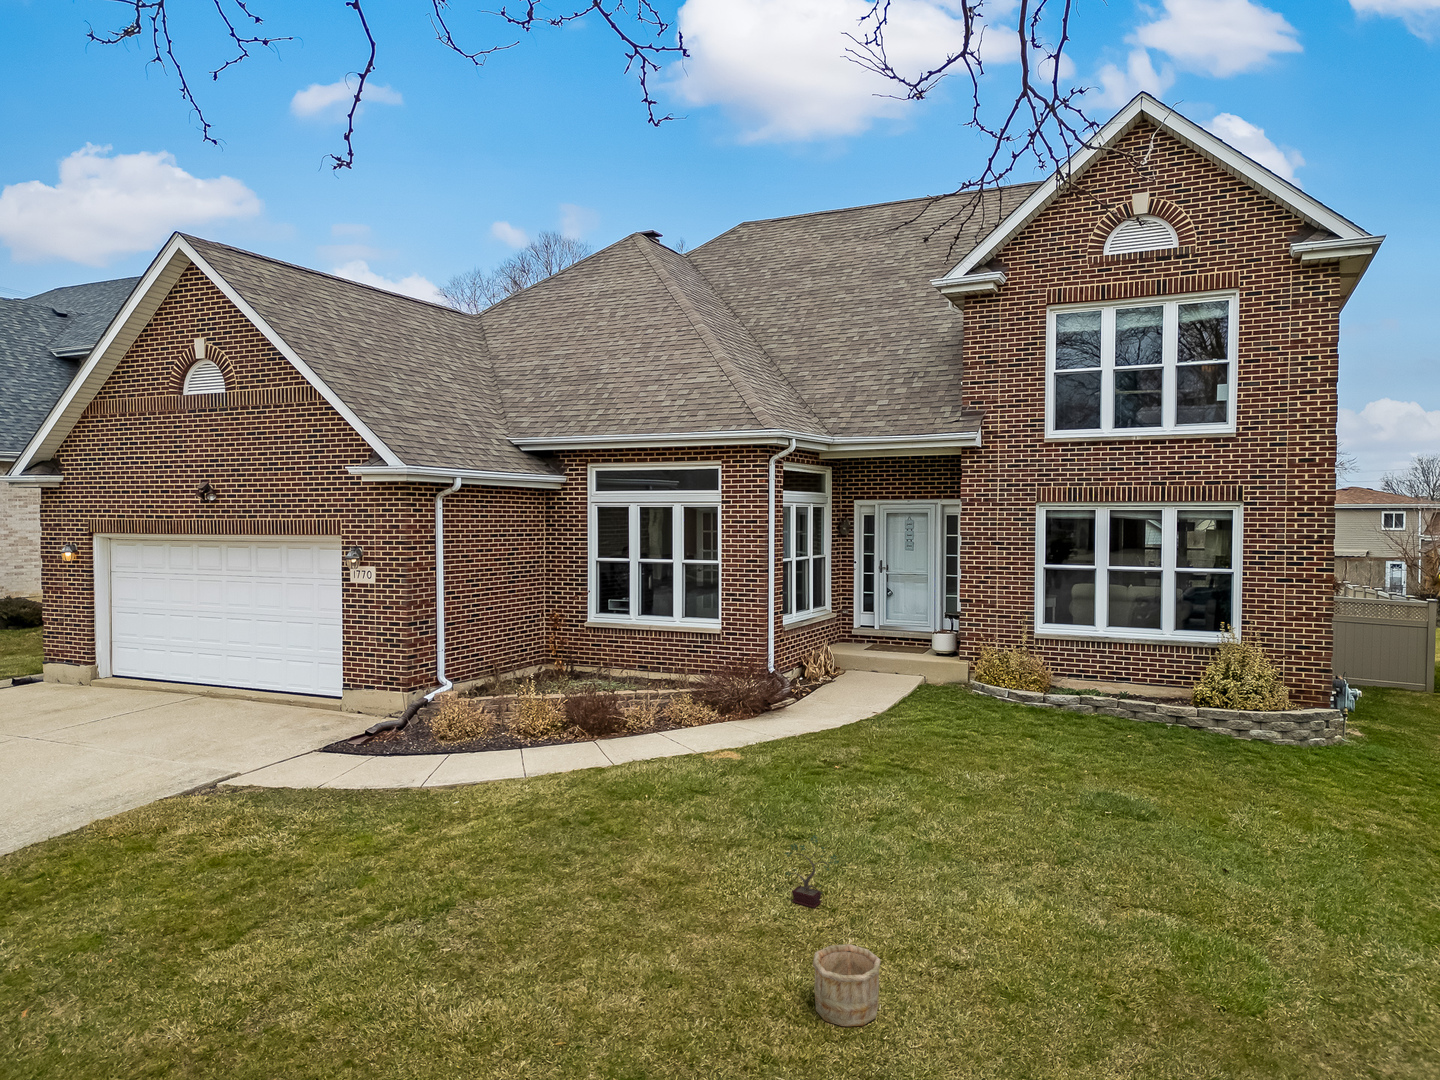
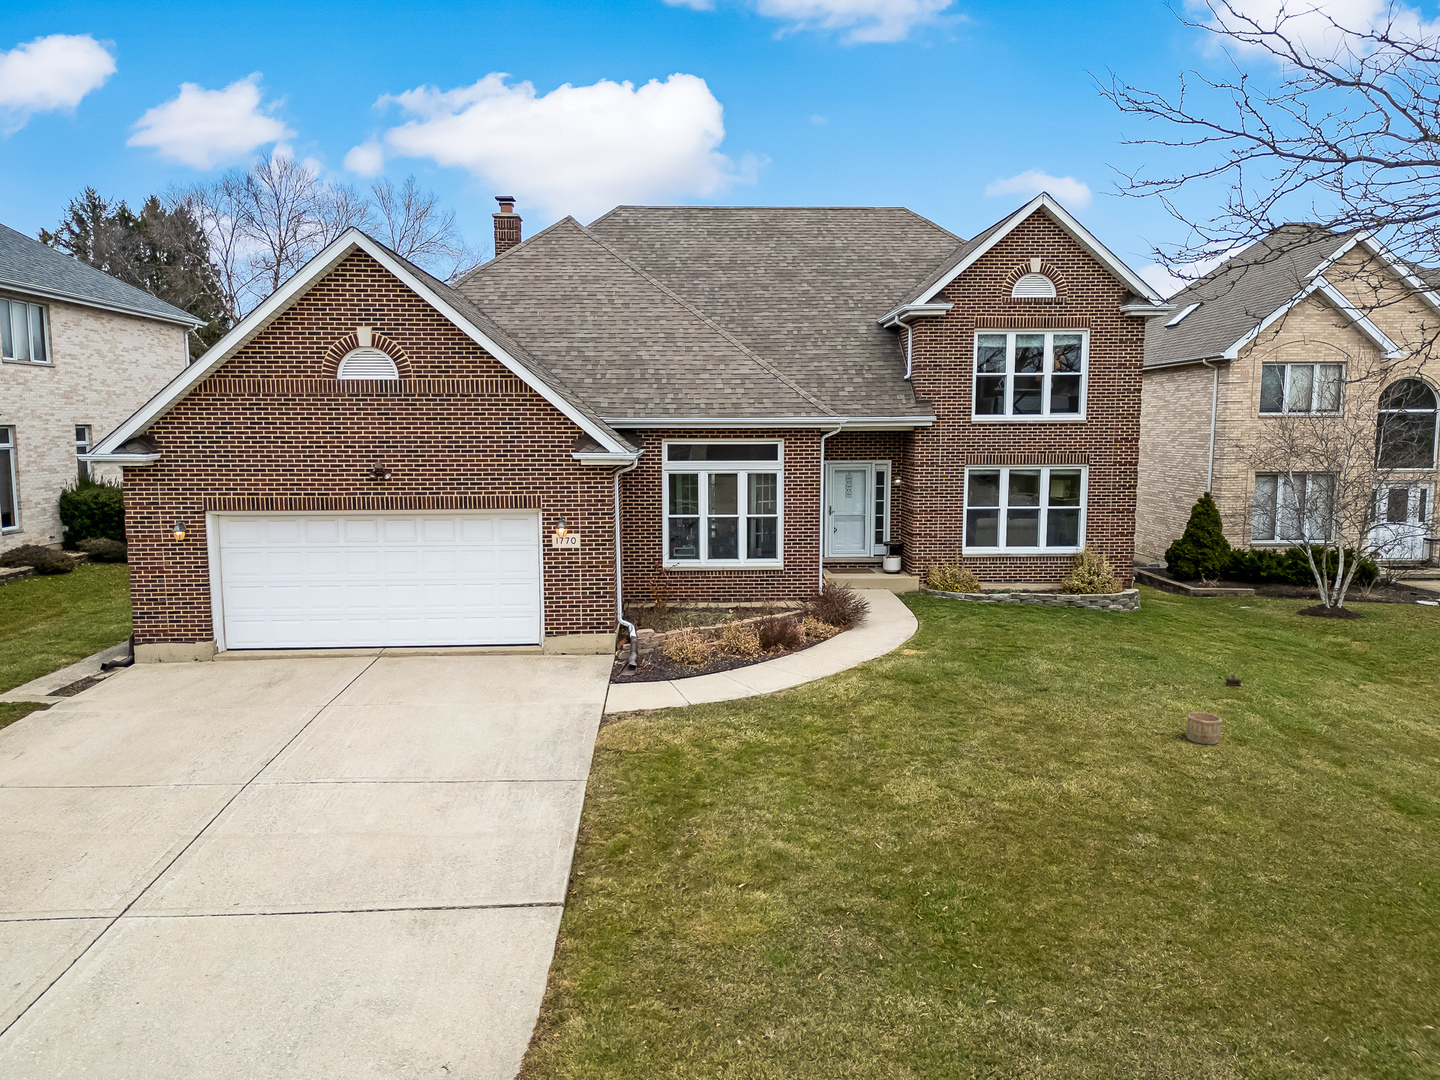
potted plant: present [785,835,839,908] -> present [1225,658,1252,686]

